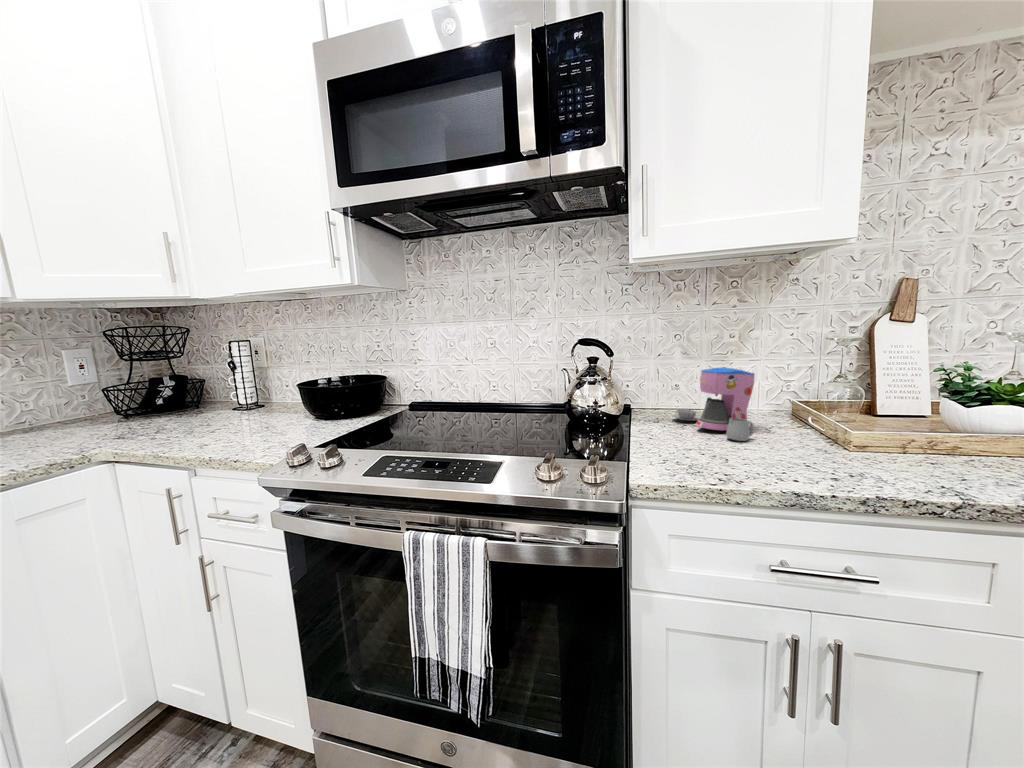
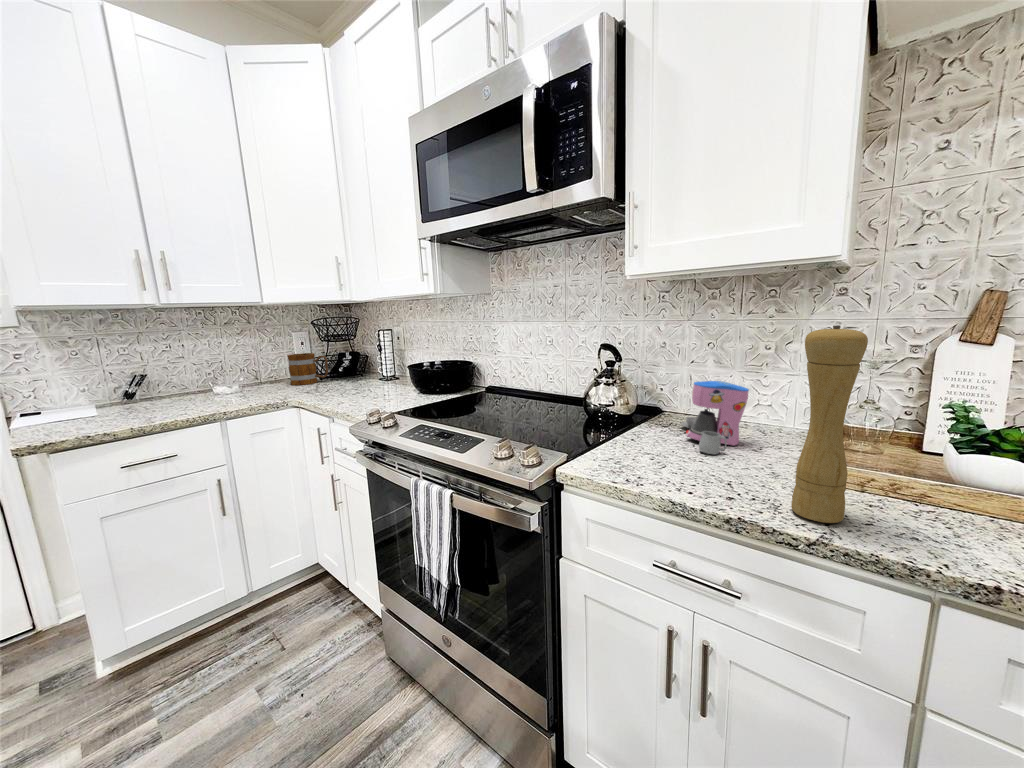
pepper mill: none [892,289,976,485] -> present [791,325,868,523]
mug: none [59,382,140,433] -> present [287,353,328,385]

